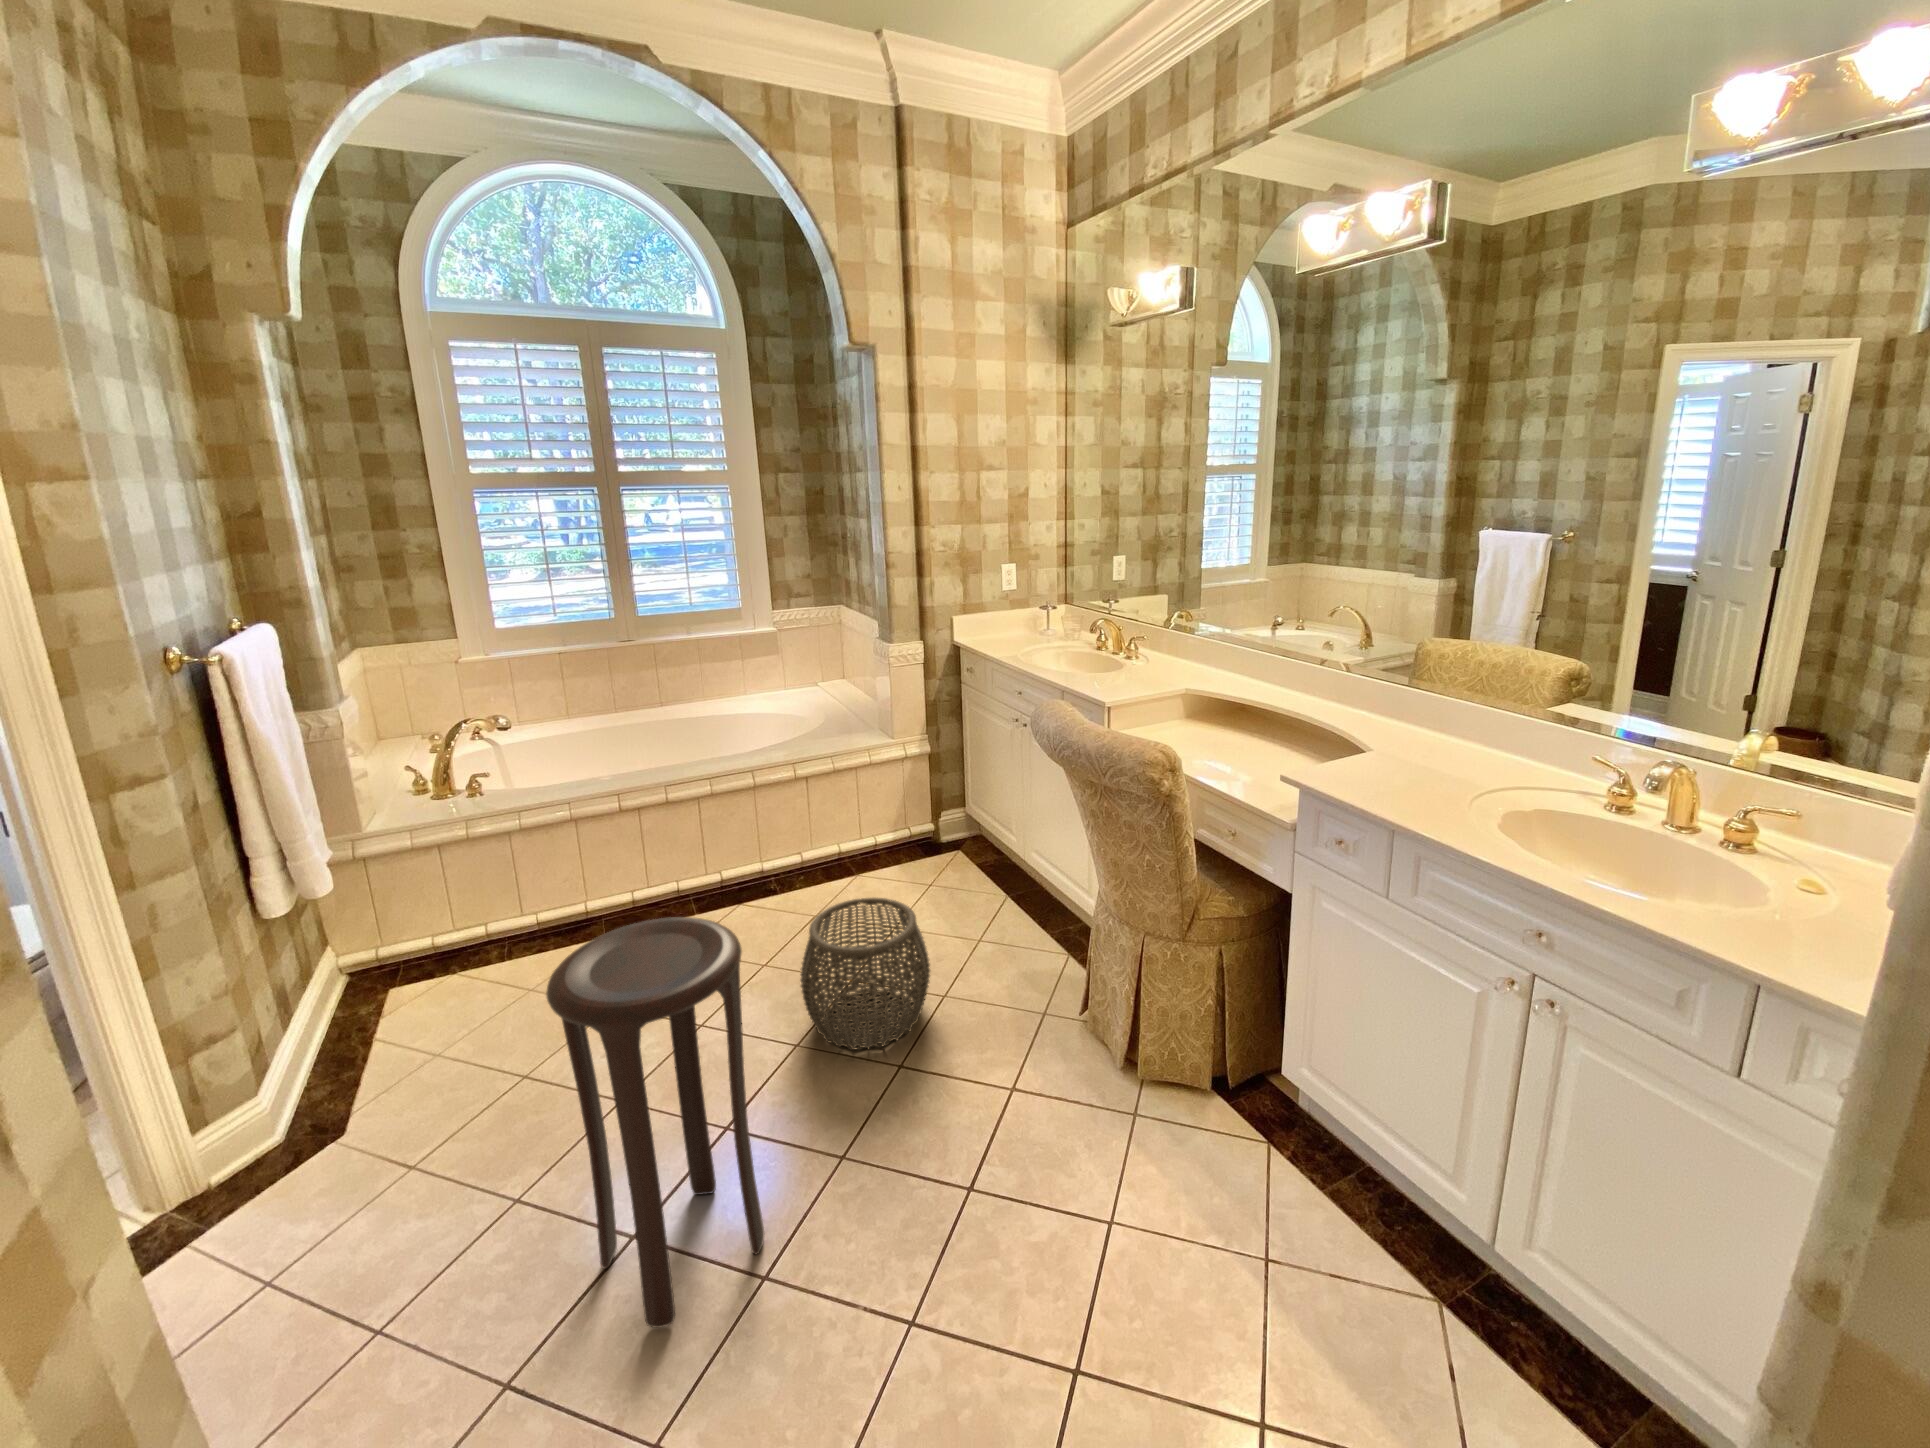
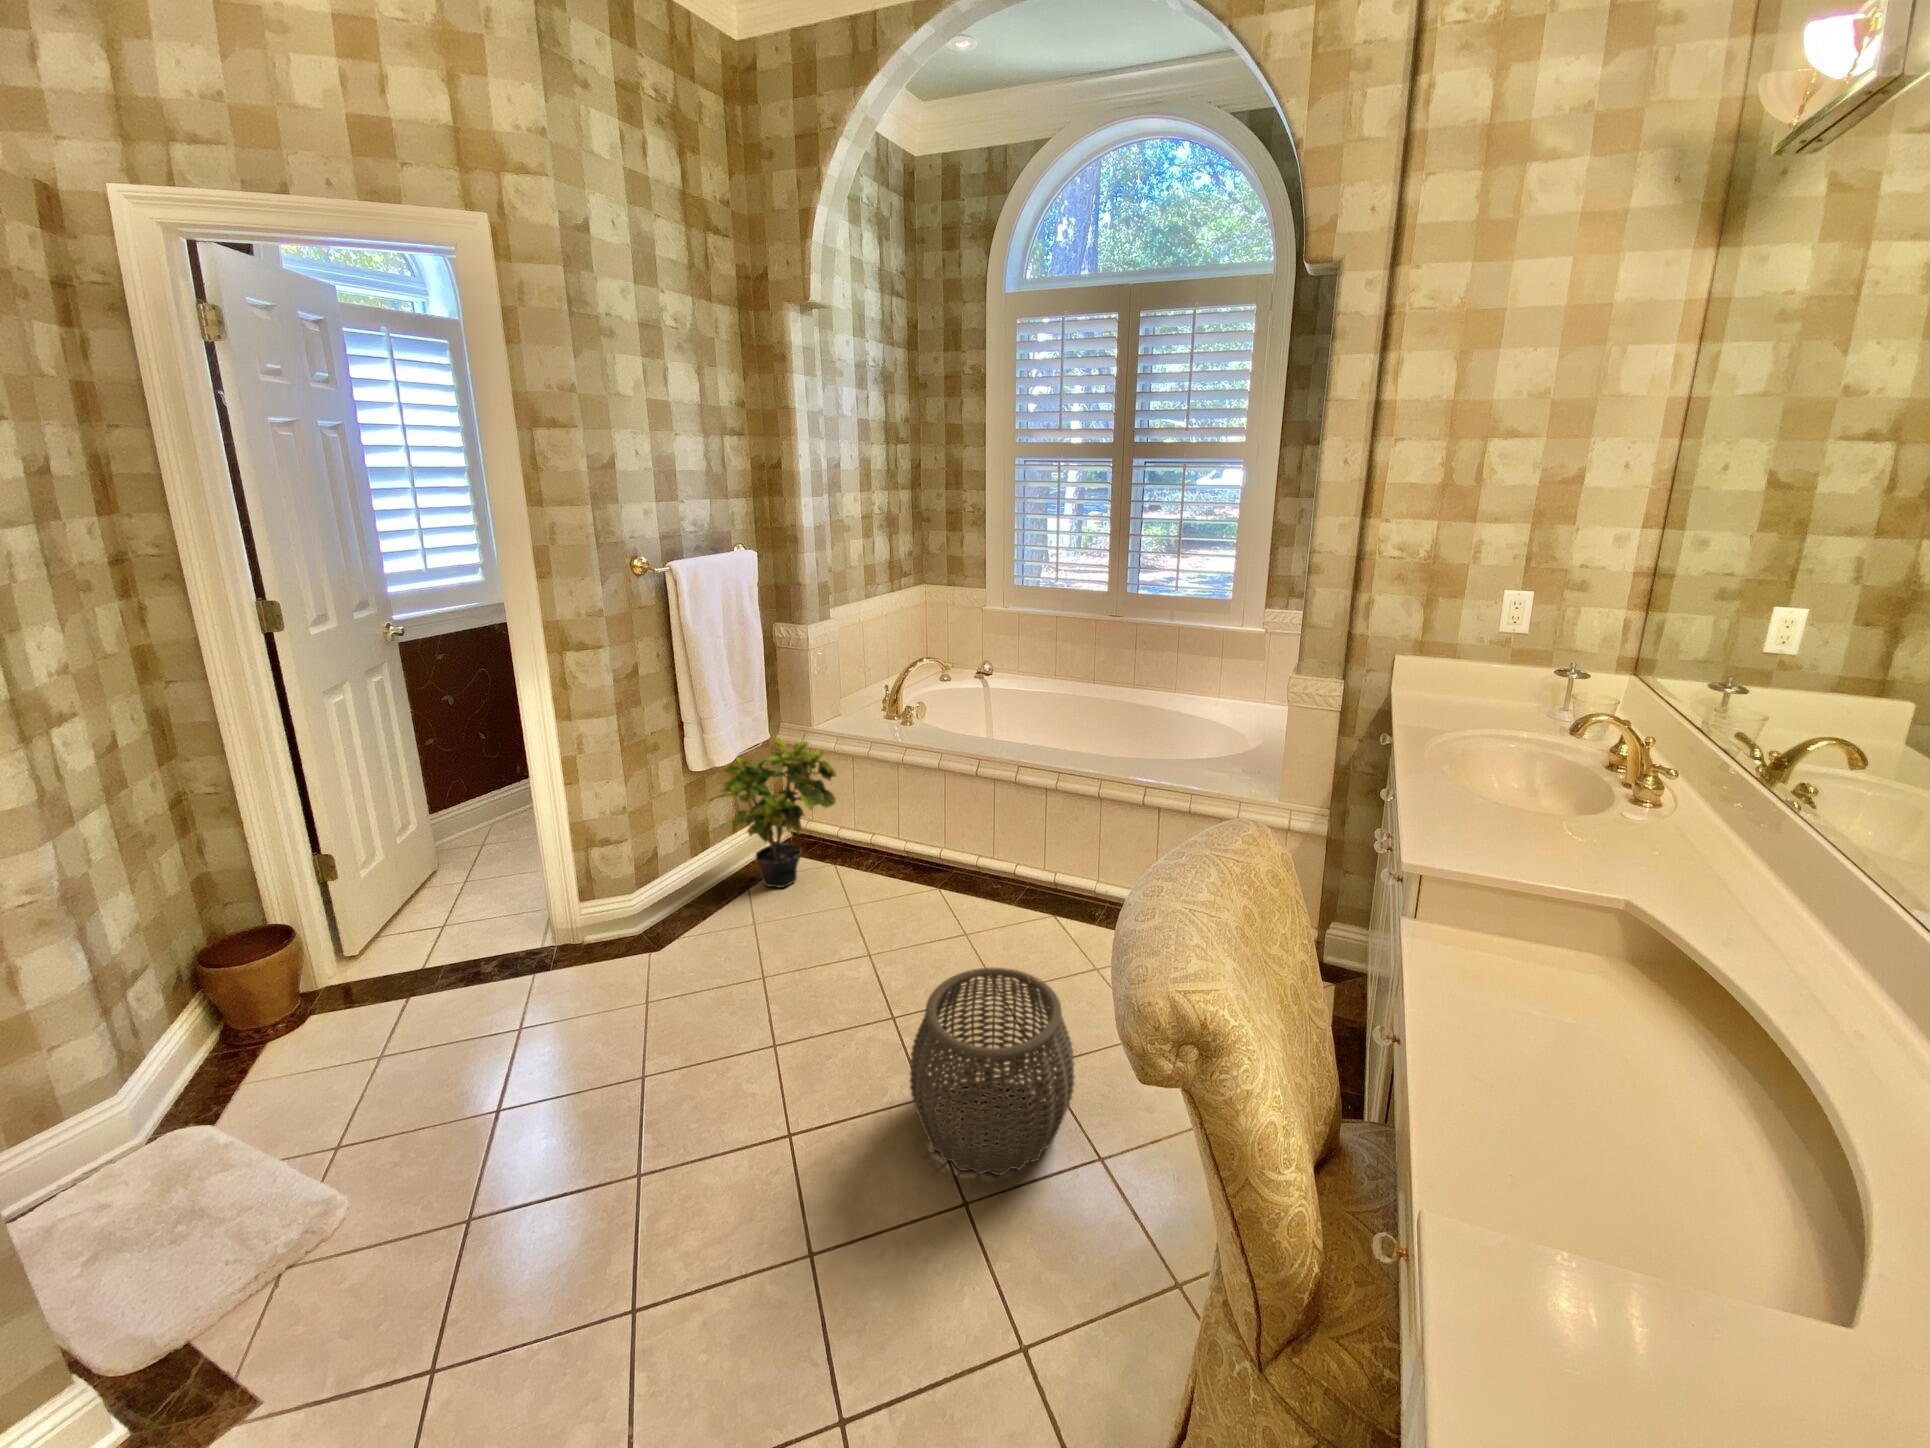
potted plant: none [301,840,473,1025] -> present [708,738,837,887]
stool: present [546,917,764,1328] -> none [465,878,698,1288]

